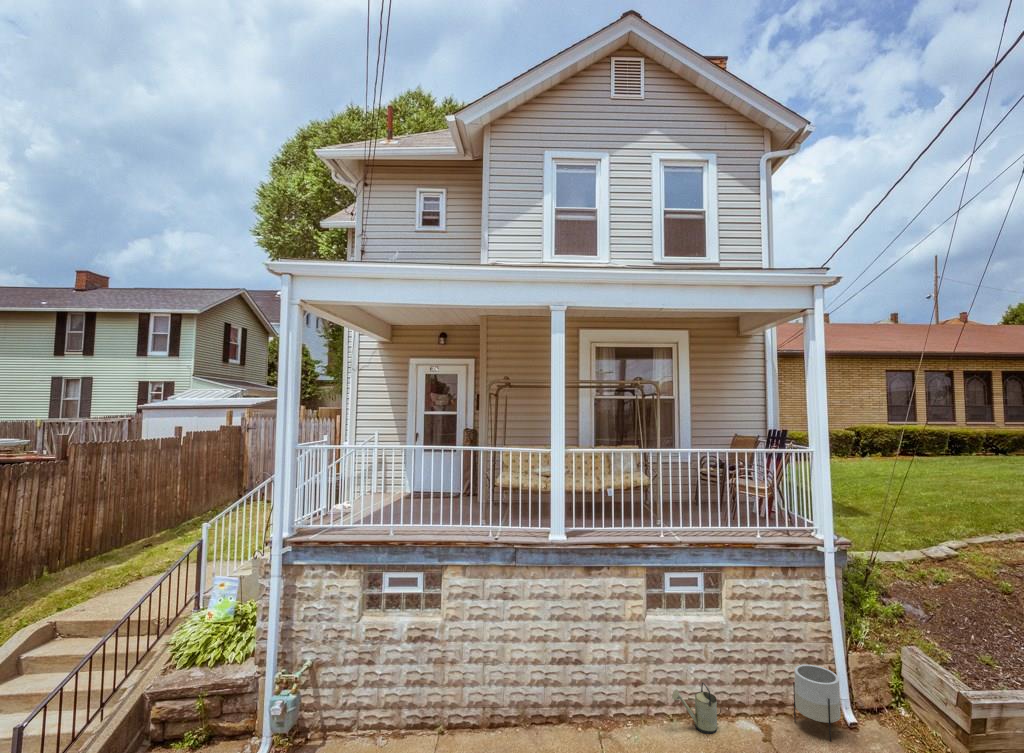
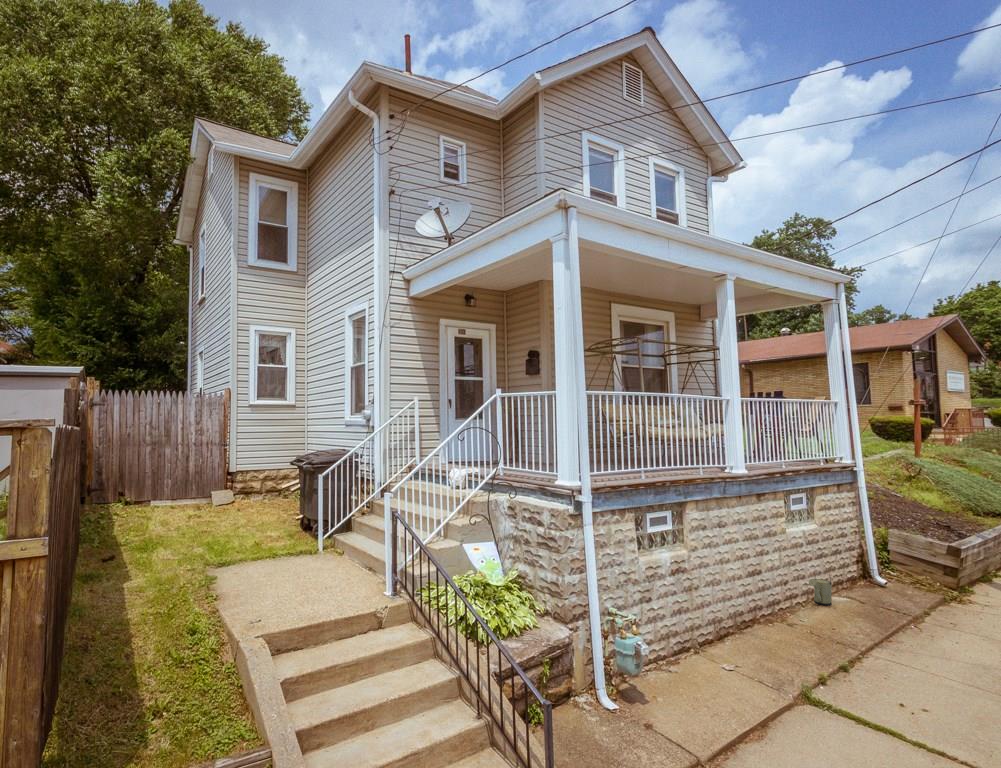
planter: present [793,665,841,742] -> none [849,550,880,593]

